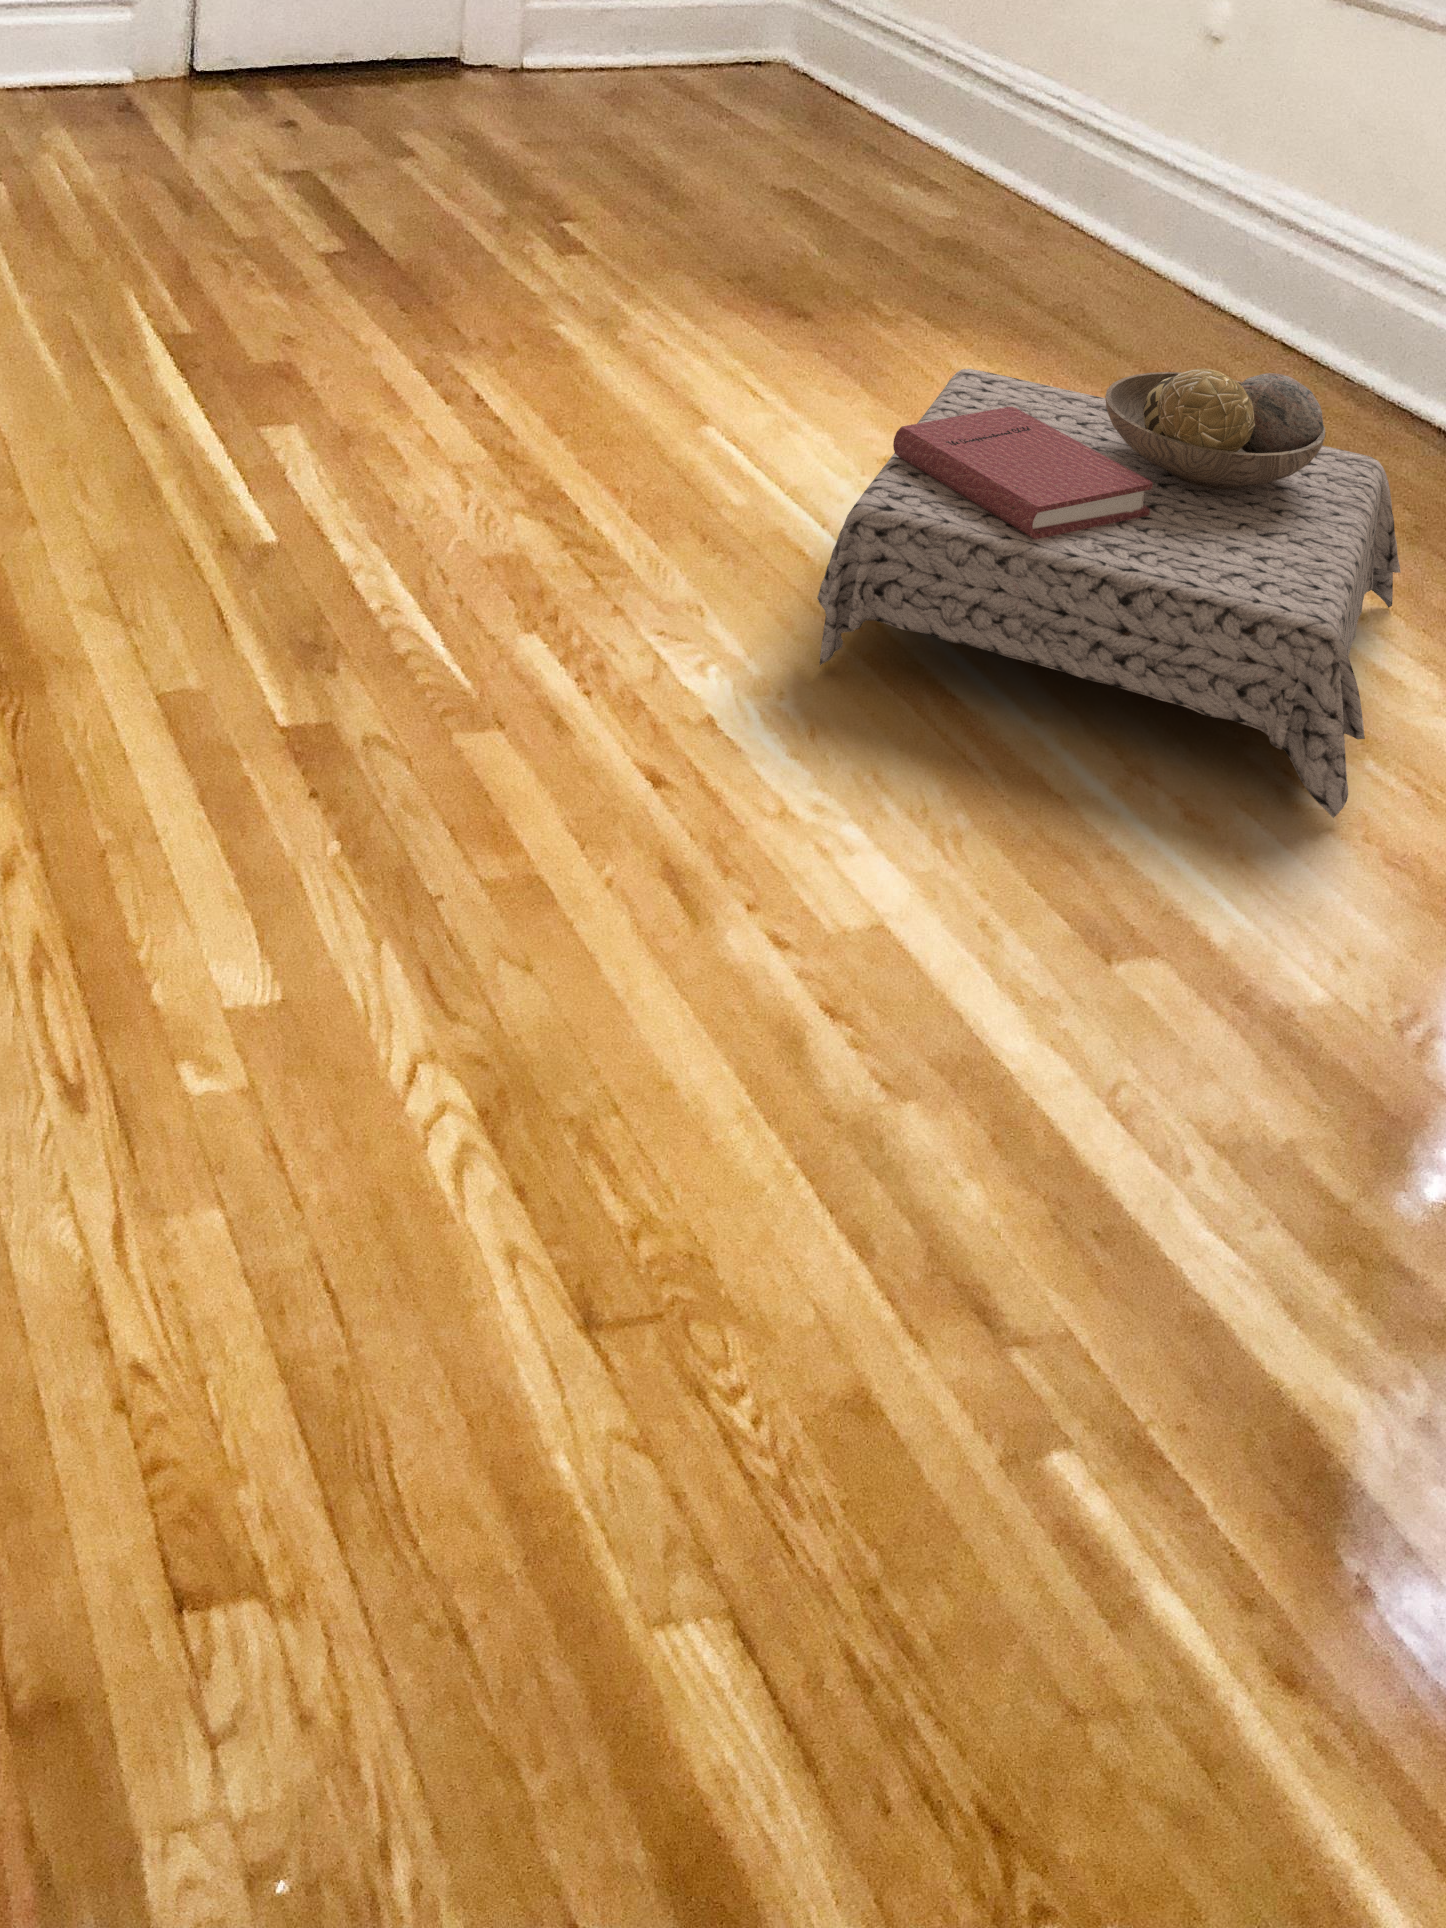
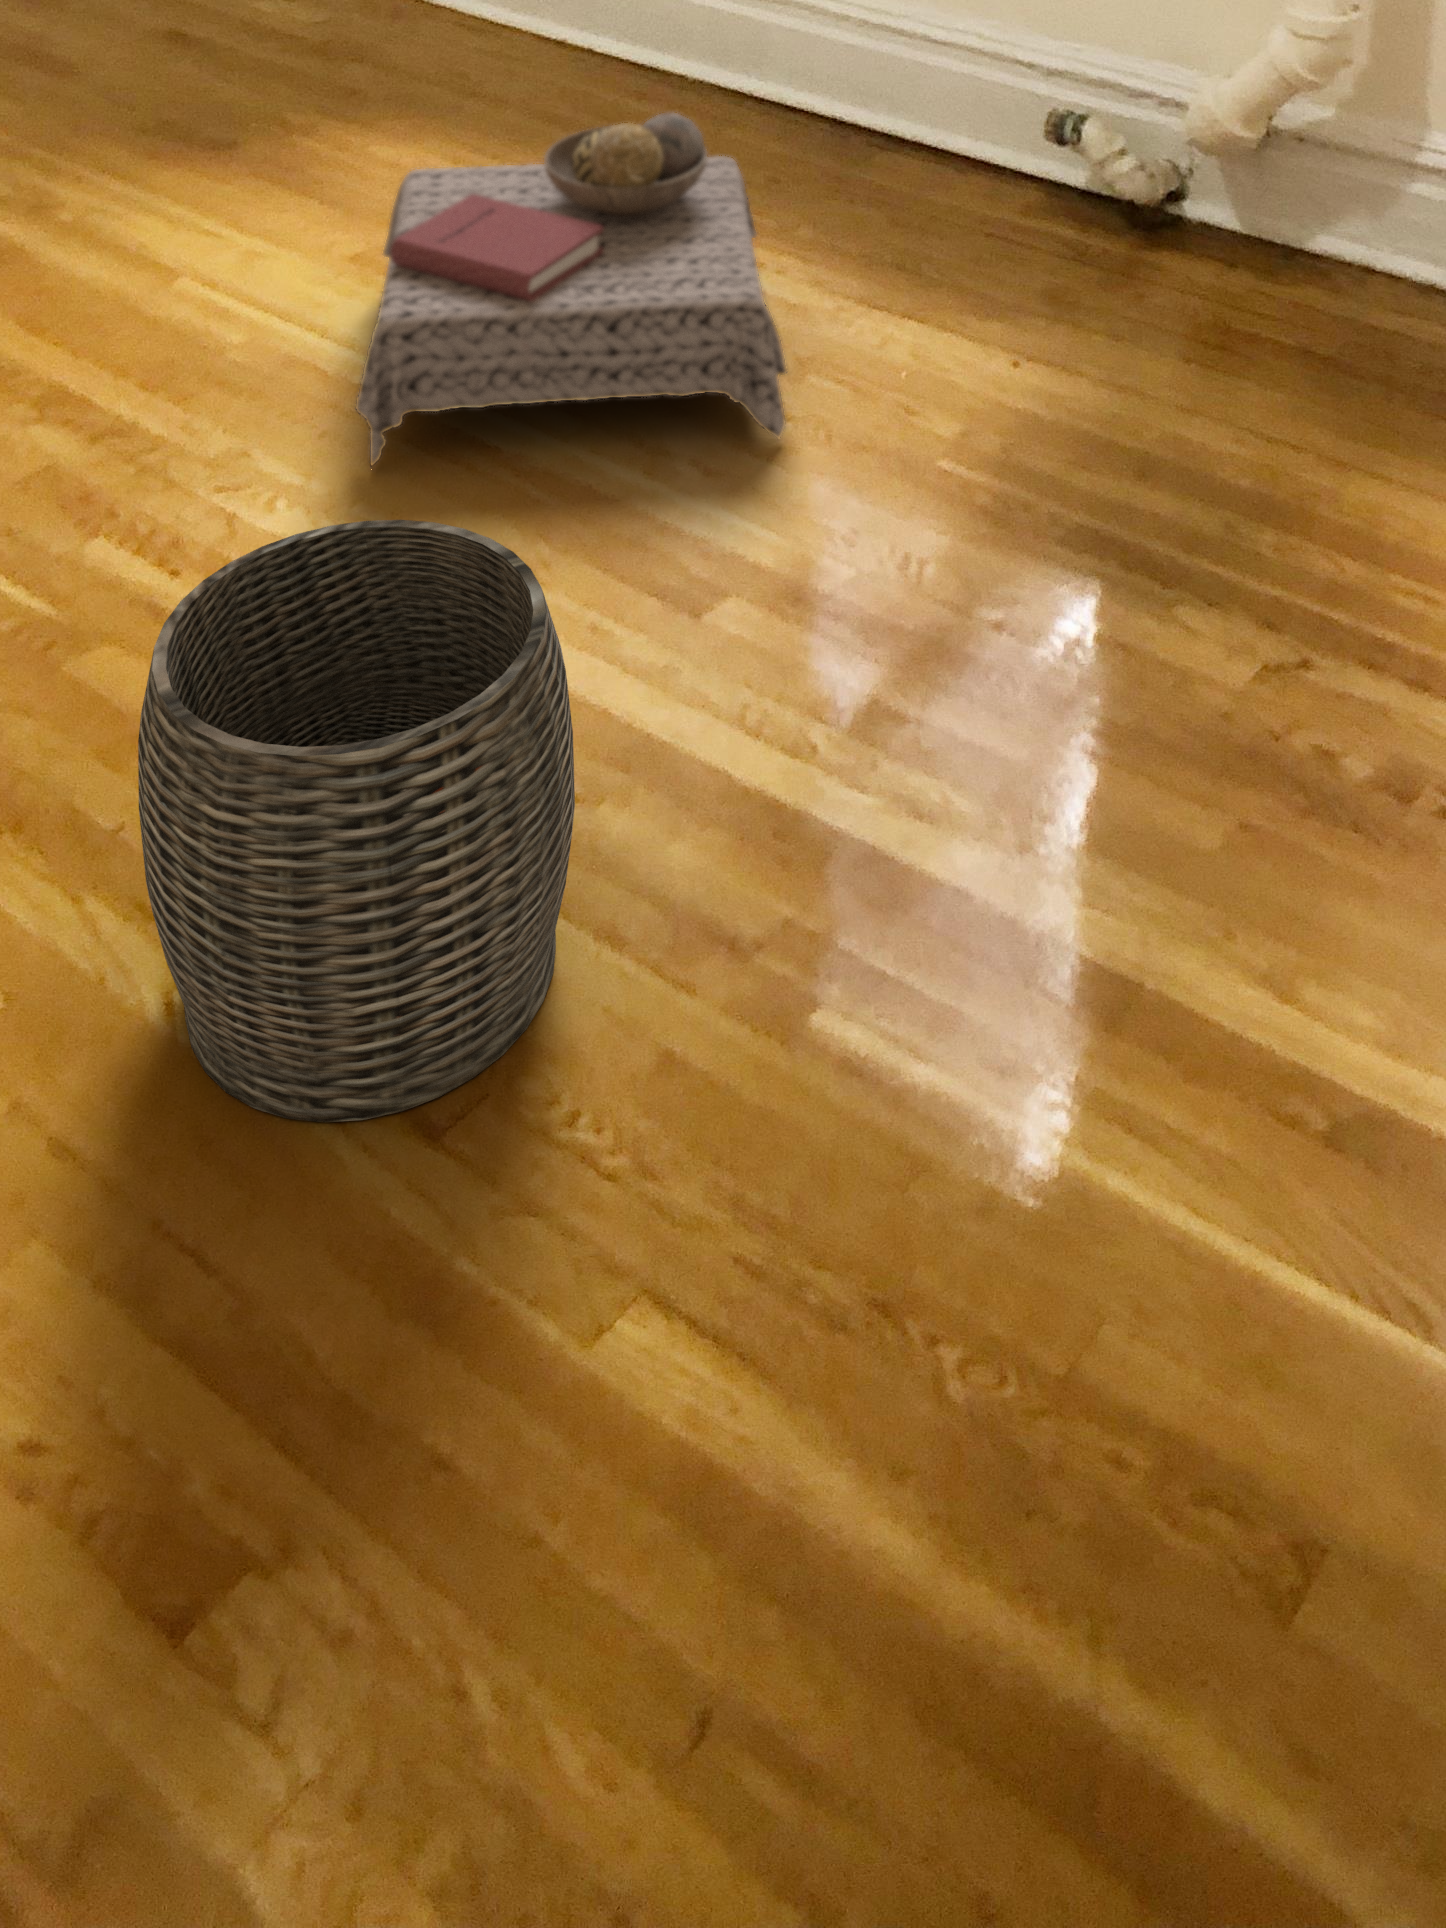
woven basket: none [396,647,856,1299] -> present [138,520,575,1122]

